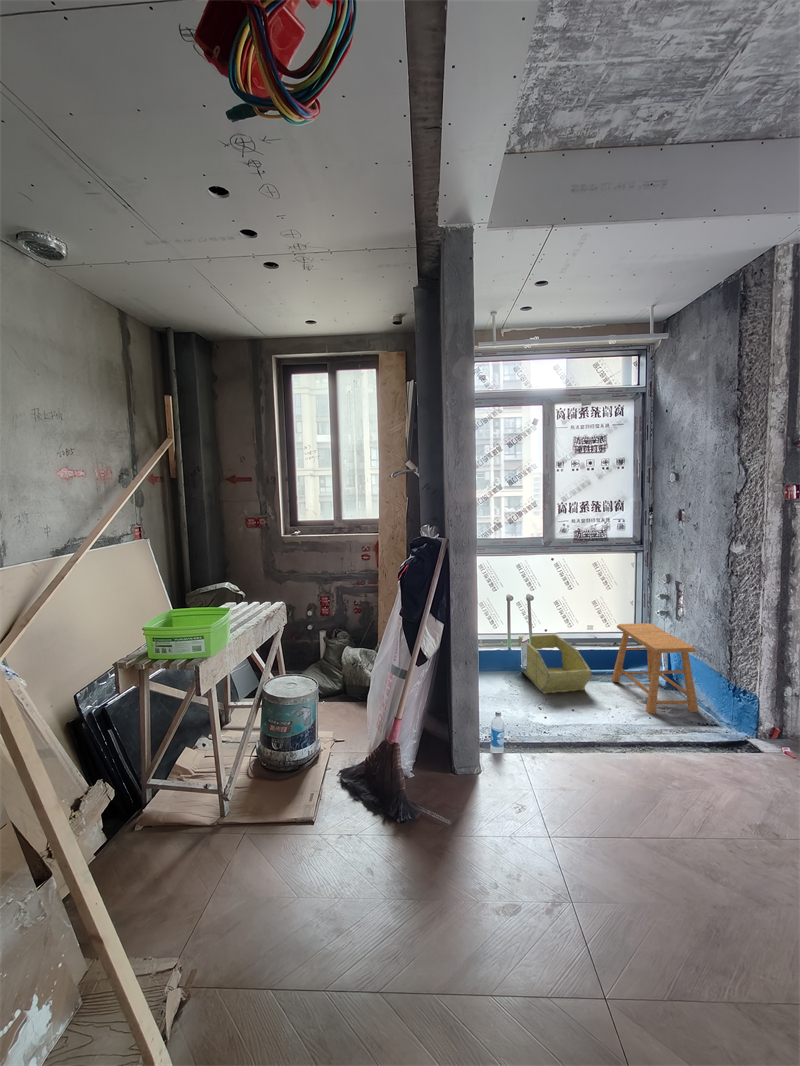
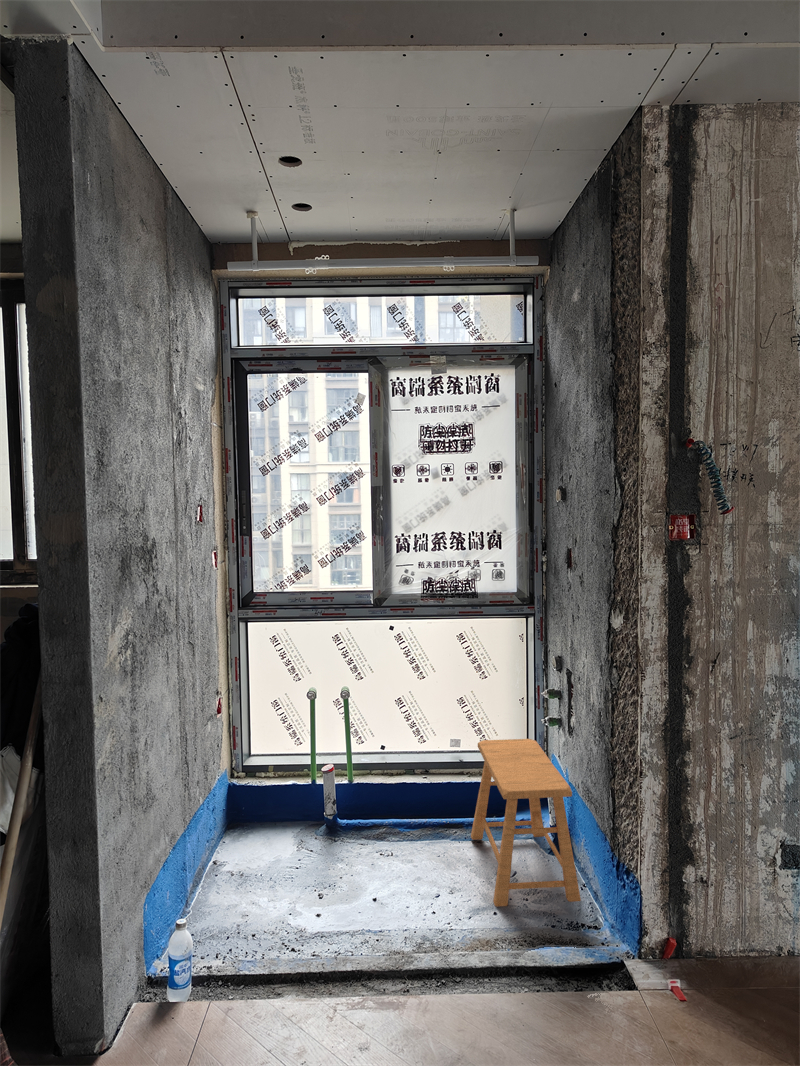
storage bin: present [519,634,591,693] -> none [332,754,421,866]

